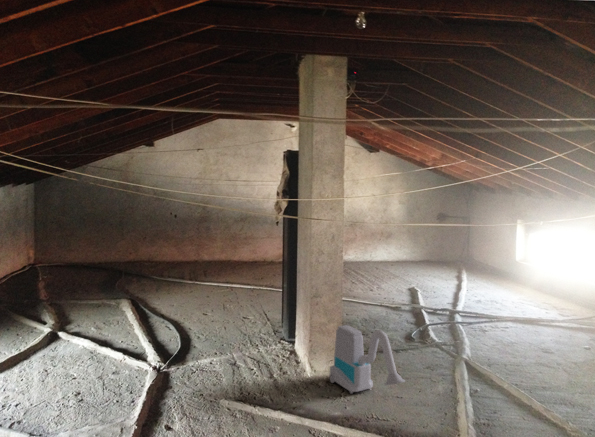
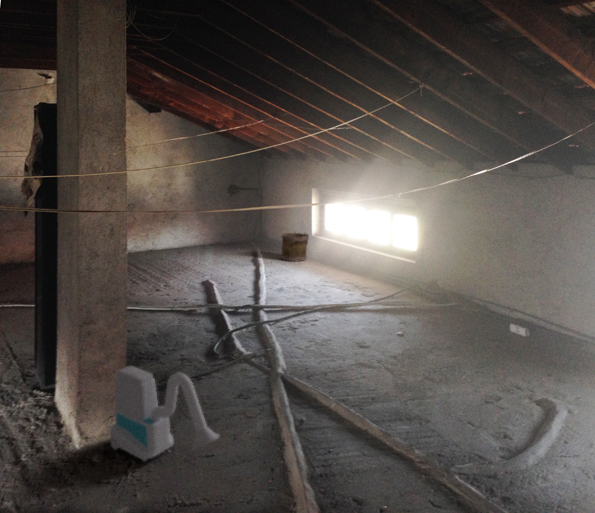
bucket: none [484,254,513,281] -> present [281,233,308,261]

